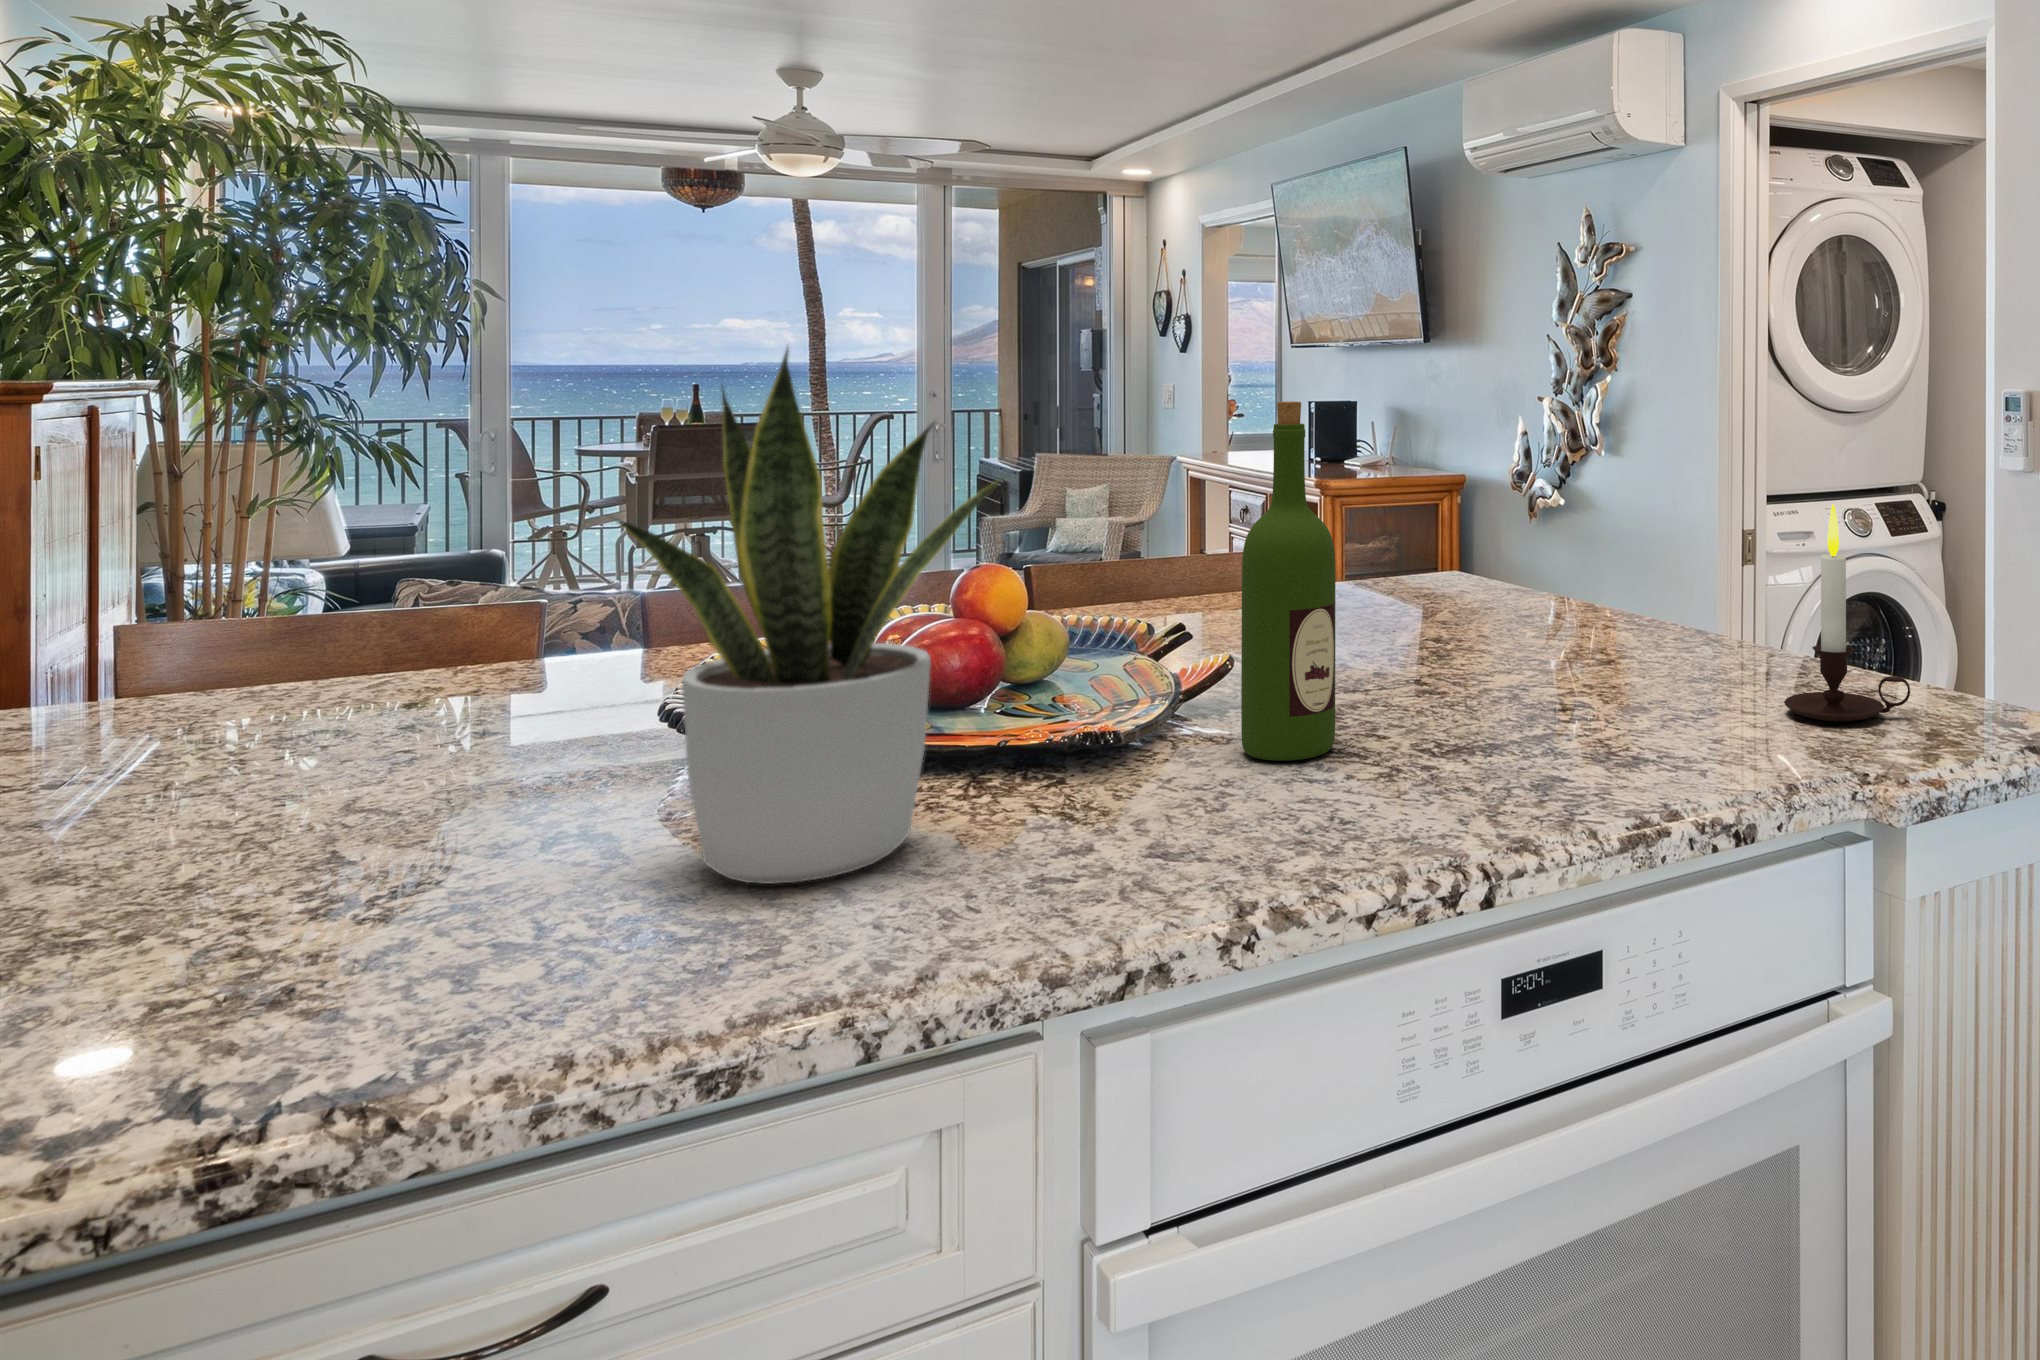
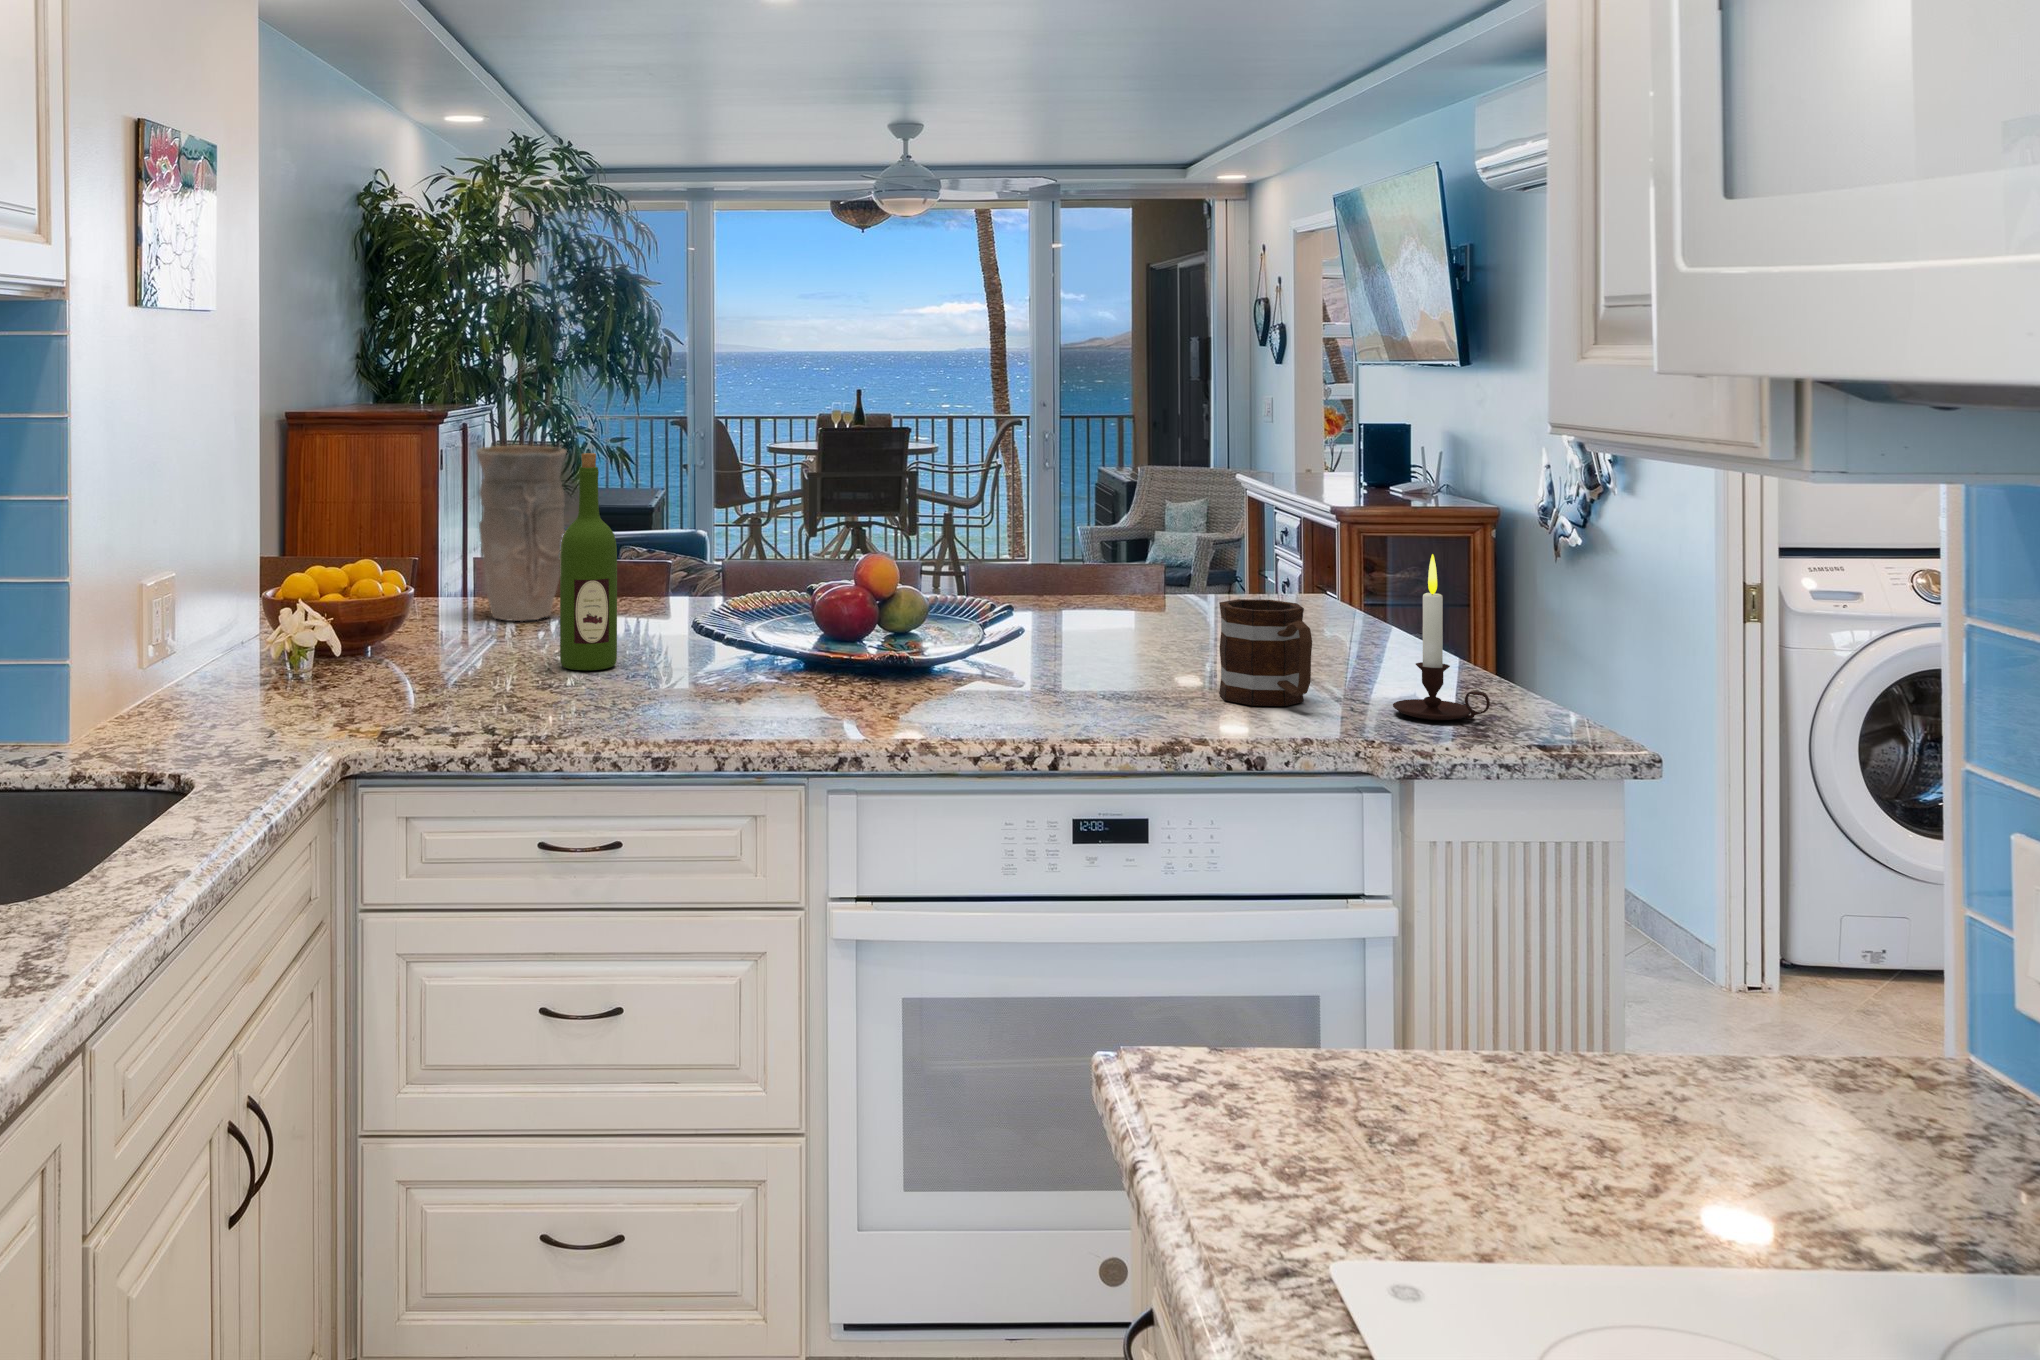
potted plant: present [612,348,1001,884] -> none [646,427,831,703]
wine bottle: present [1241,401,1336,761] -> present [560,453,617,670]
vase: none [128,417,352,748] -> present [476,445,566,621]
mug: none [1558,582,1712,733] -> present [1219,599,1312,706]

